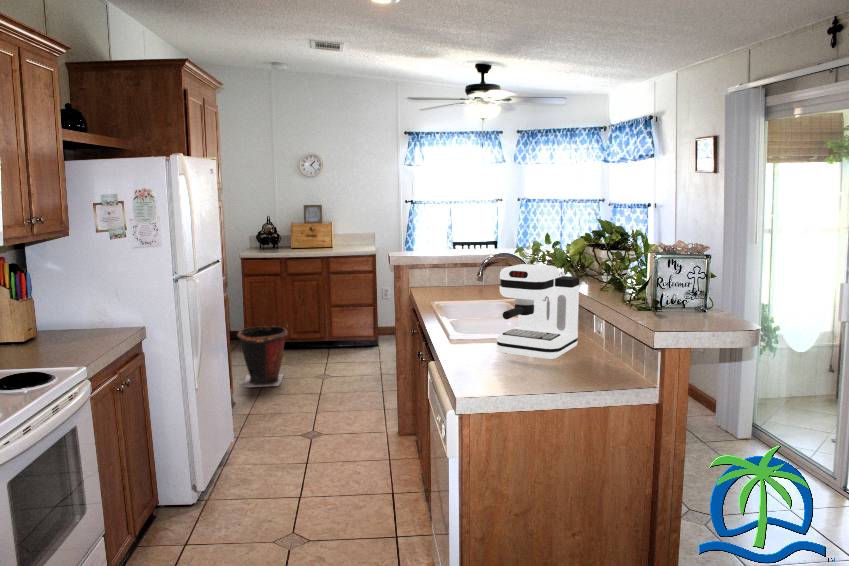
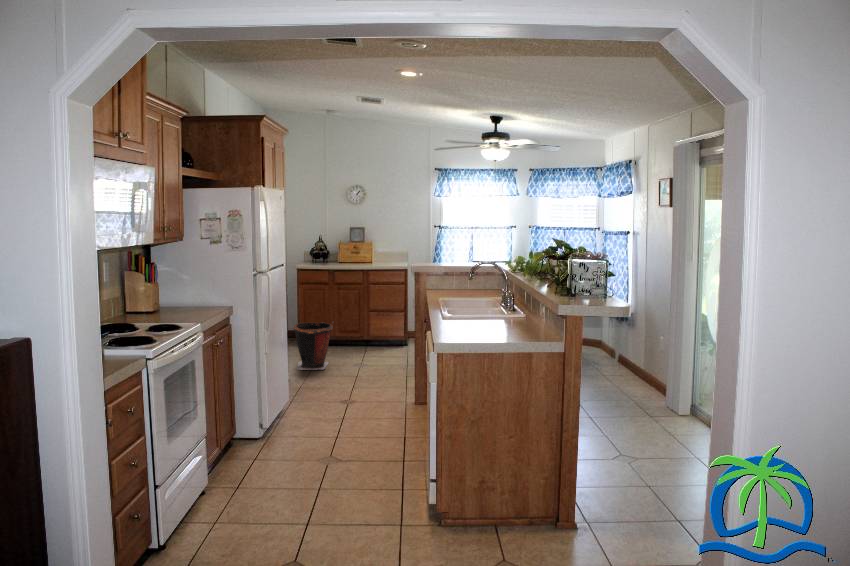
coffee maker: present [497,264,579,360] -> none [473,267,533,331]

